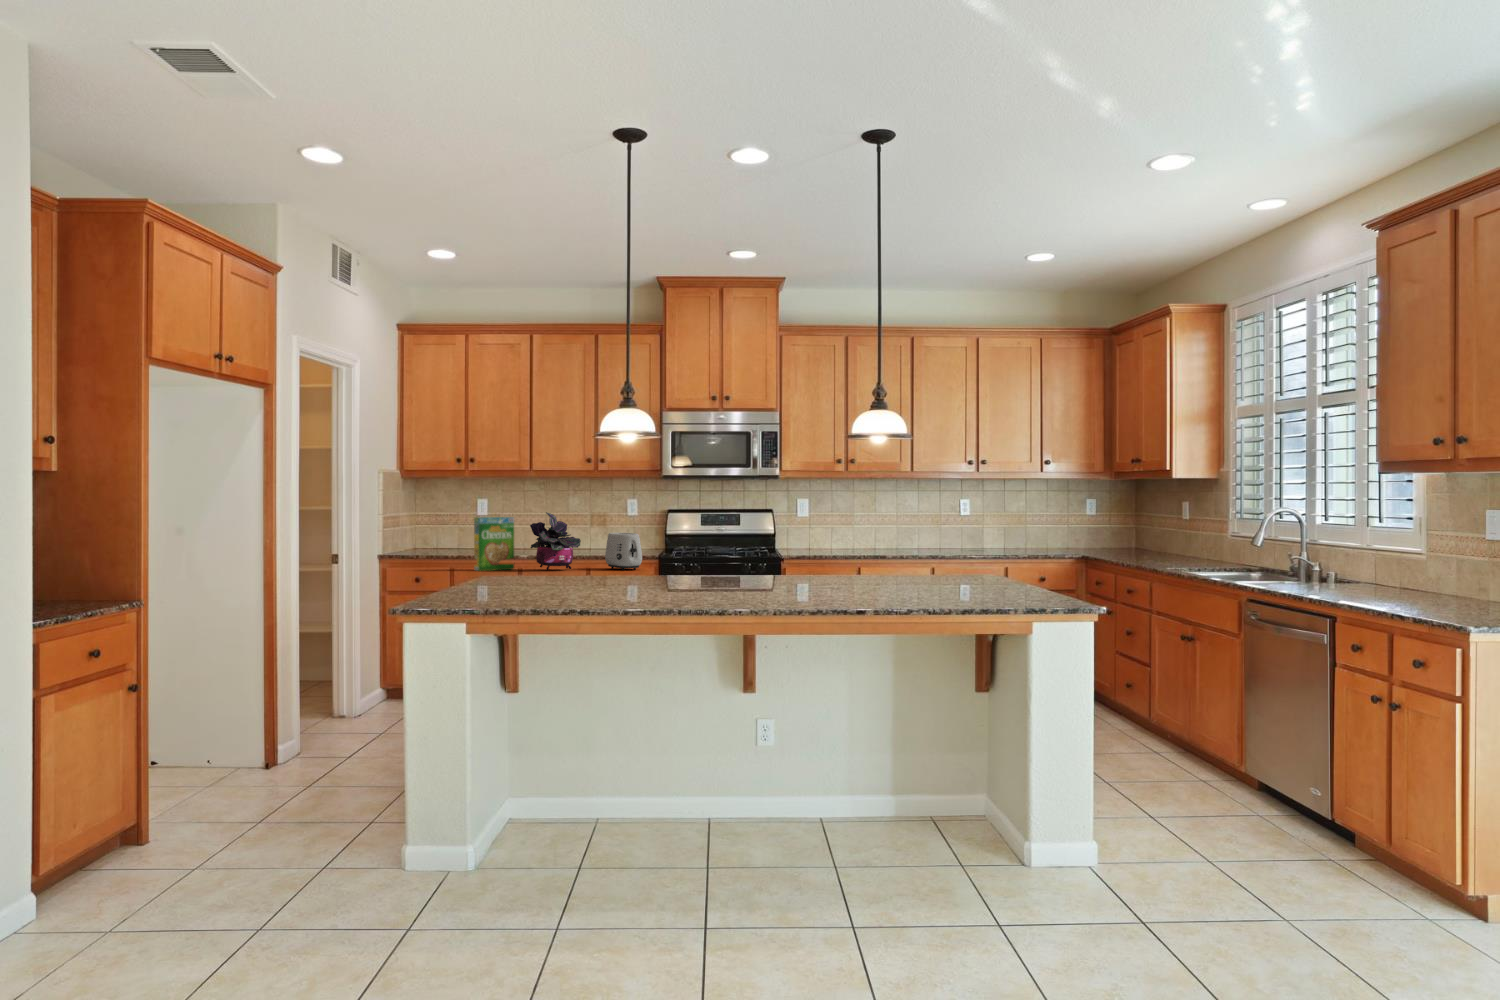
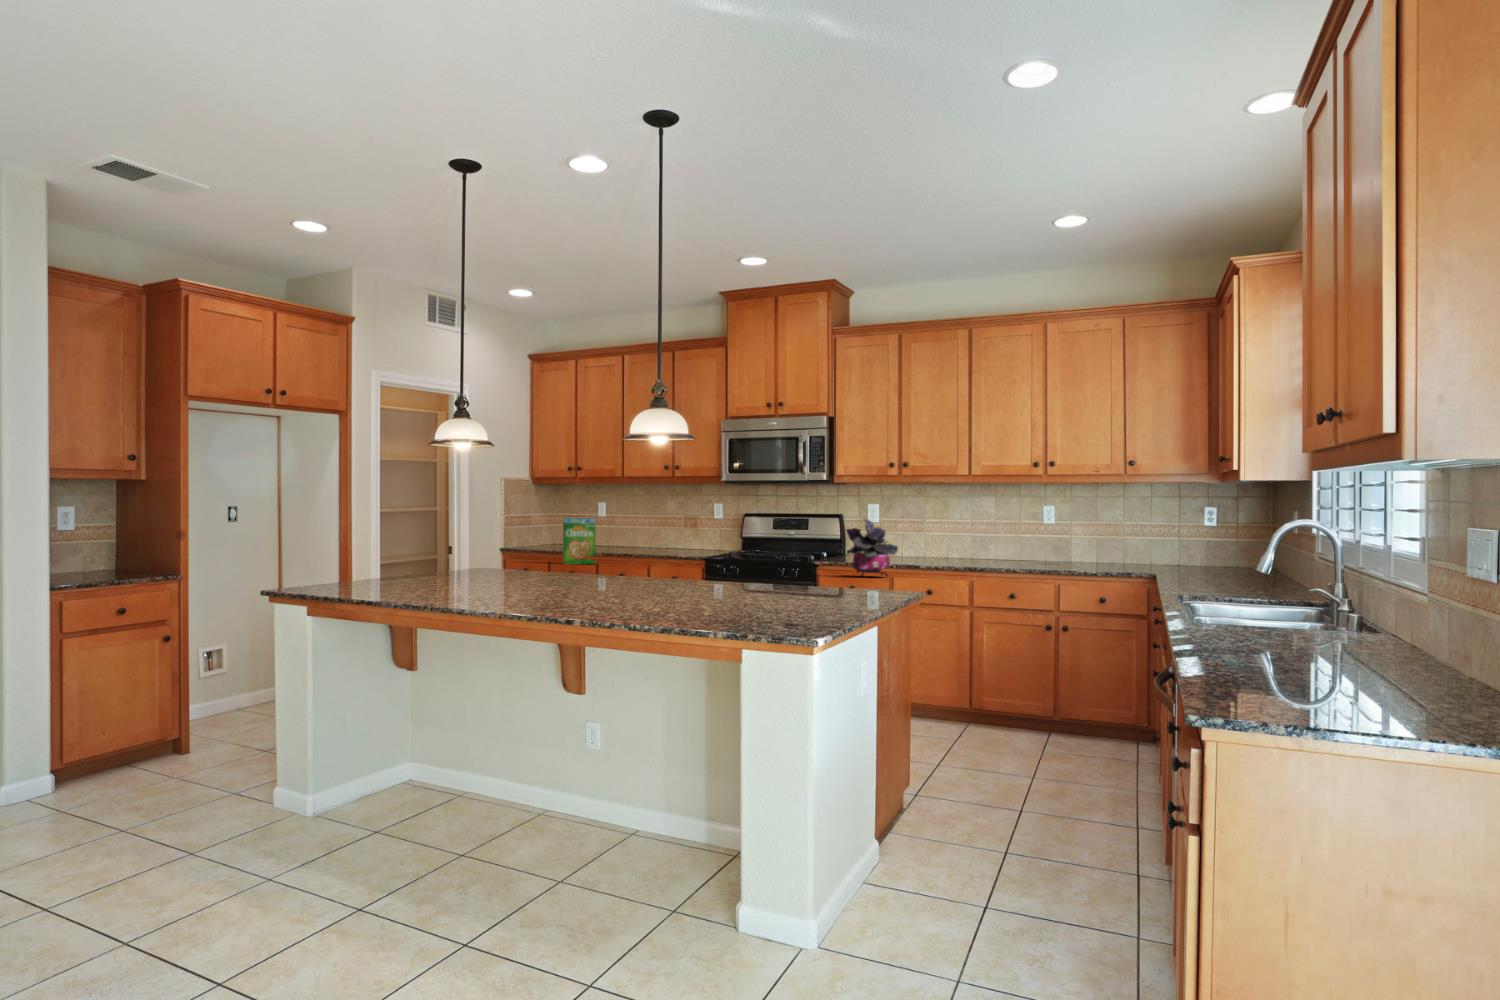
potted plant: present [530,512,581,570] -> present [846,519,898,576]
toaster: present [605,533,642,570] -> none [667,534,696,569]

